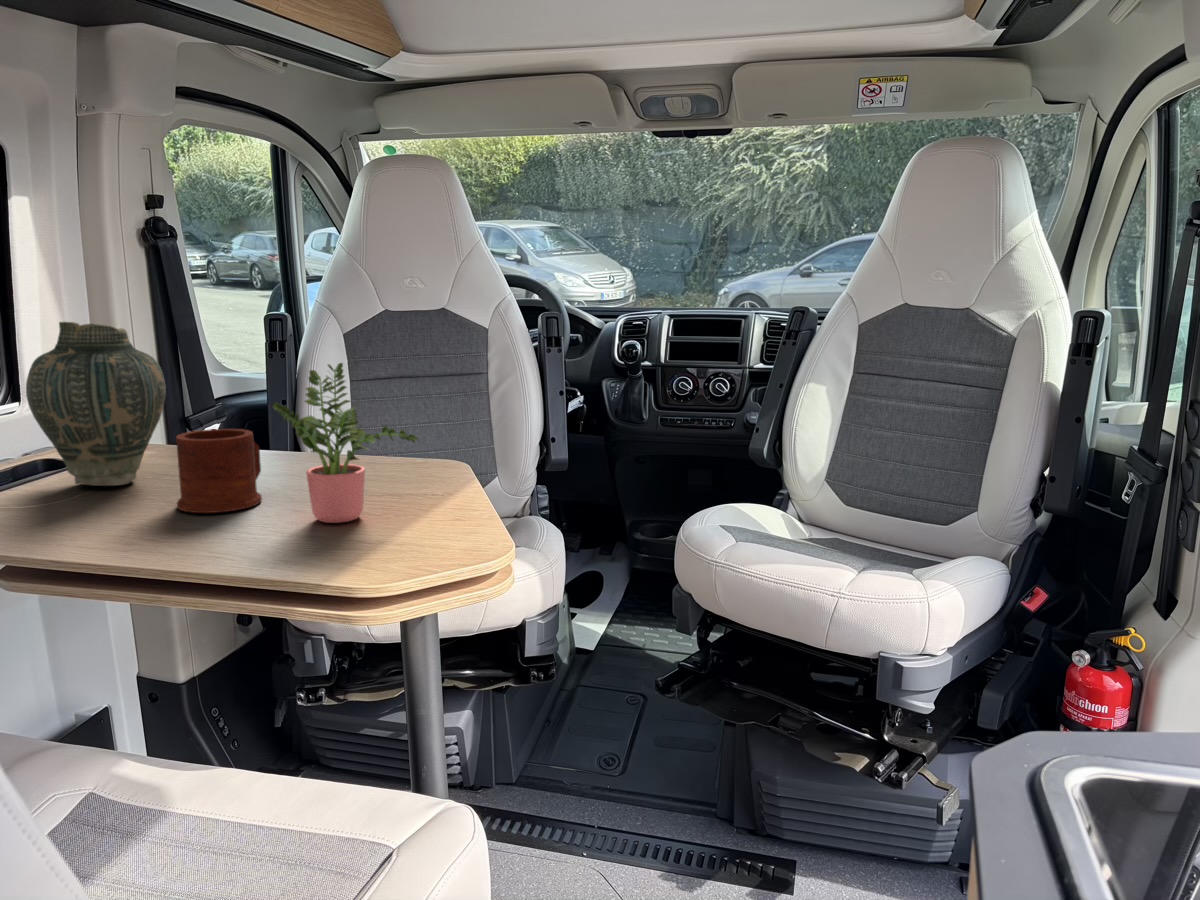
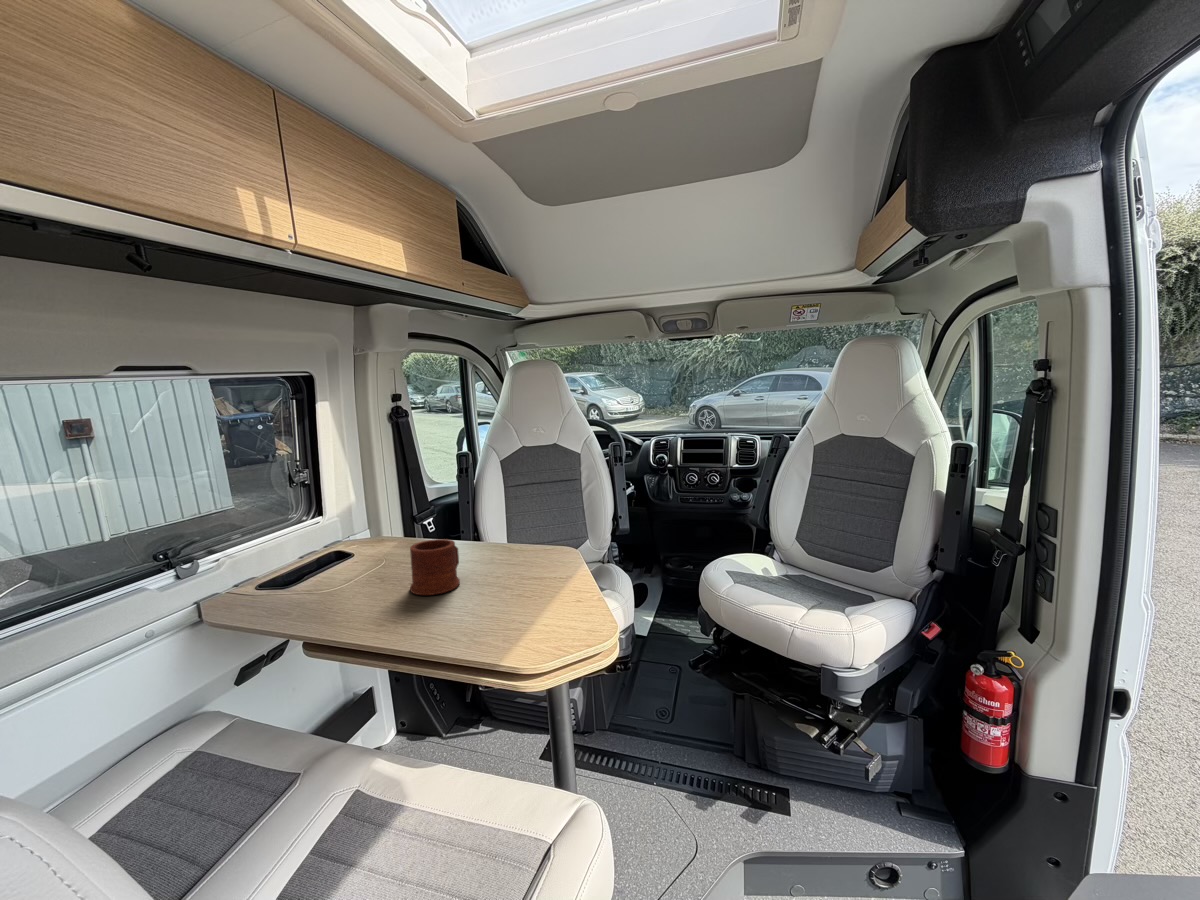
vase: present [26,322,166,486] -> none [325,477,404,574]
potted plant: present [273,363,417,523] -> none [469,502,554,603]

